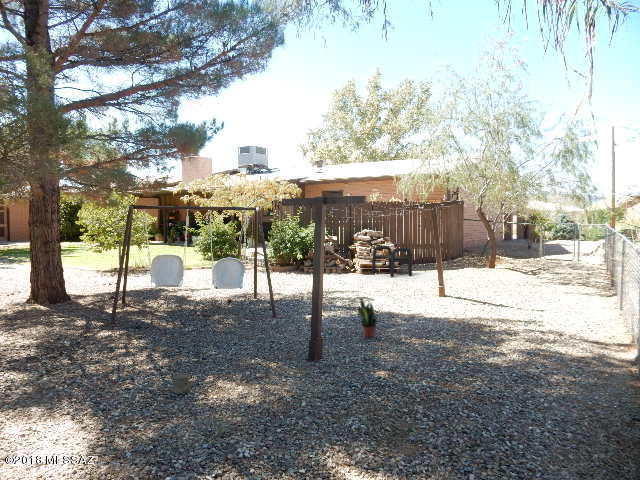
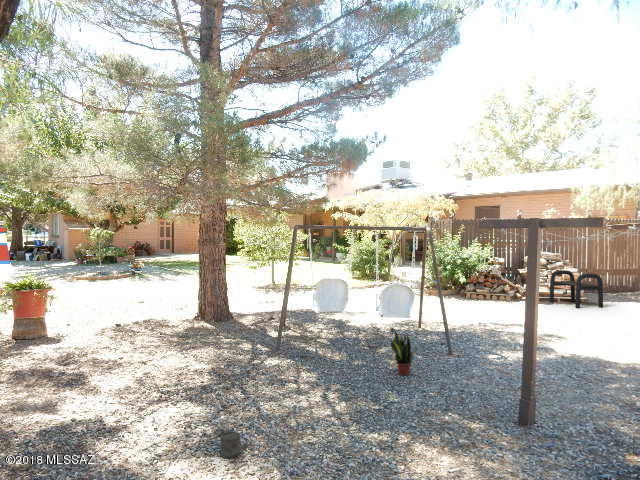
potted plant: present [358,298,382,337] -> present [391,331,417,375]
watering can: present [171,372,200,394] -> present [221,429,248,458]

